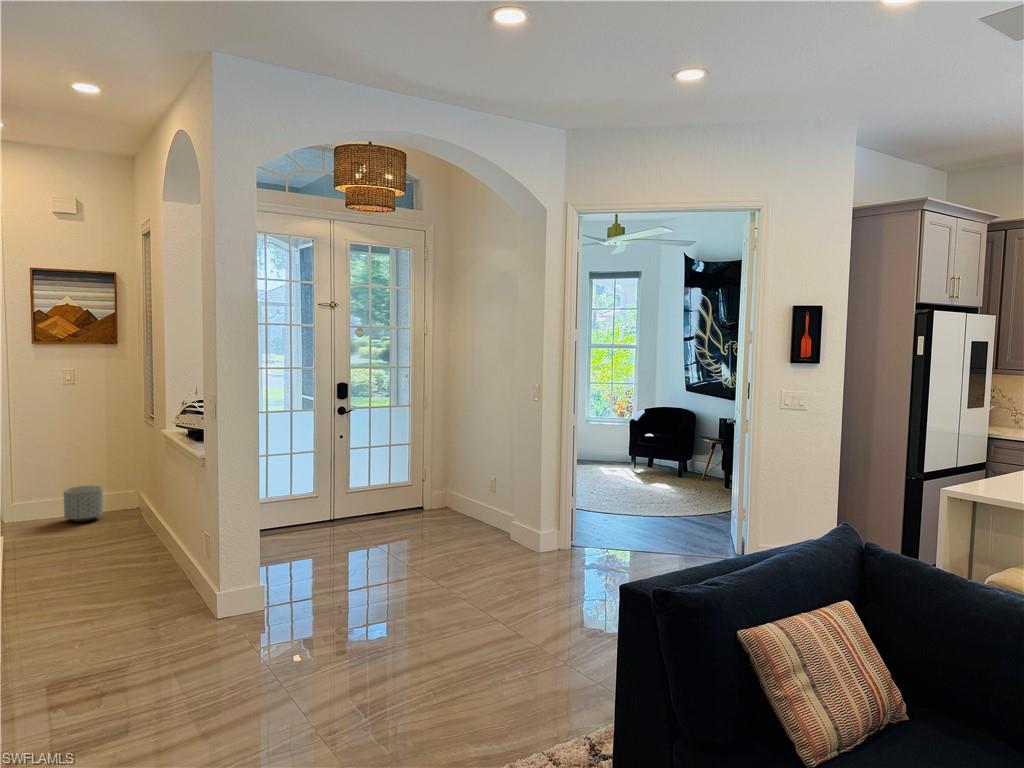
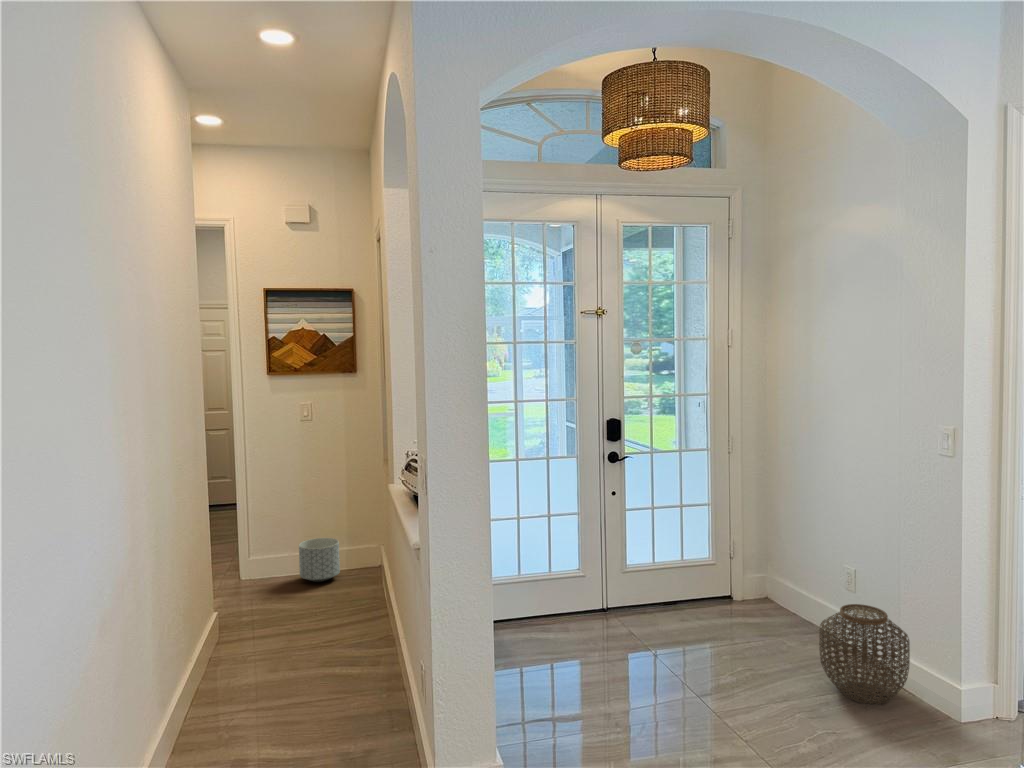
woven basket: none [469,494,518,550] -> present [819,604,910,704]

